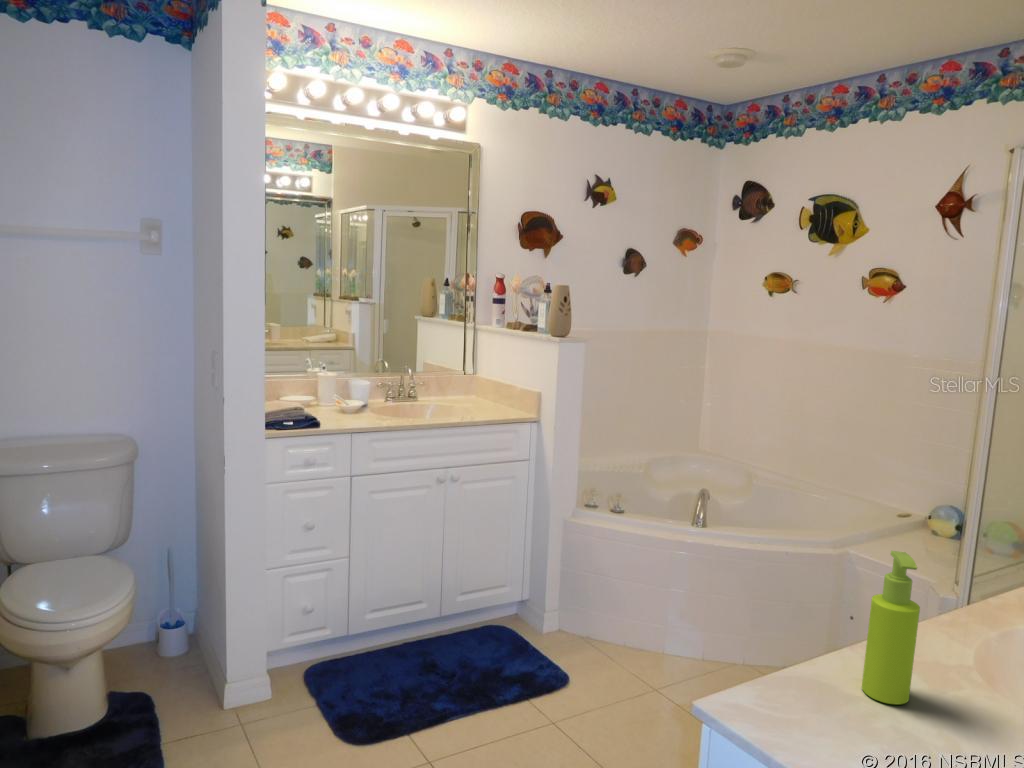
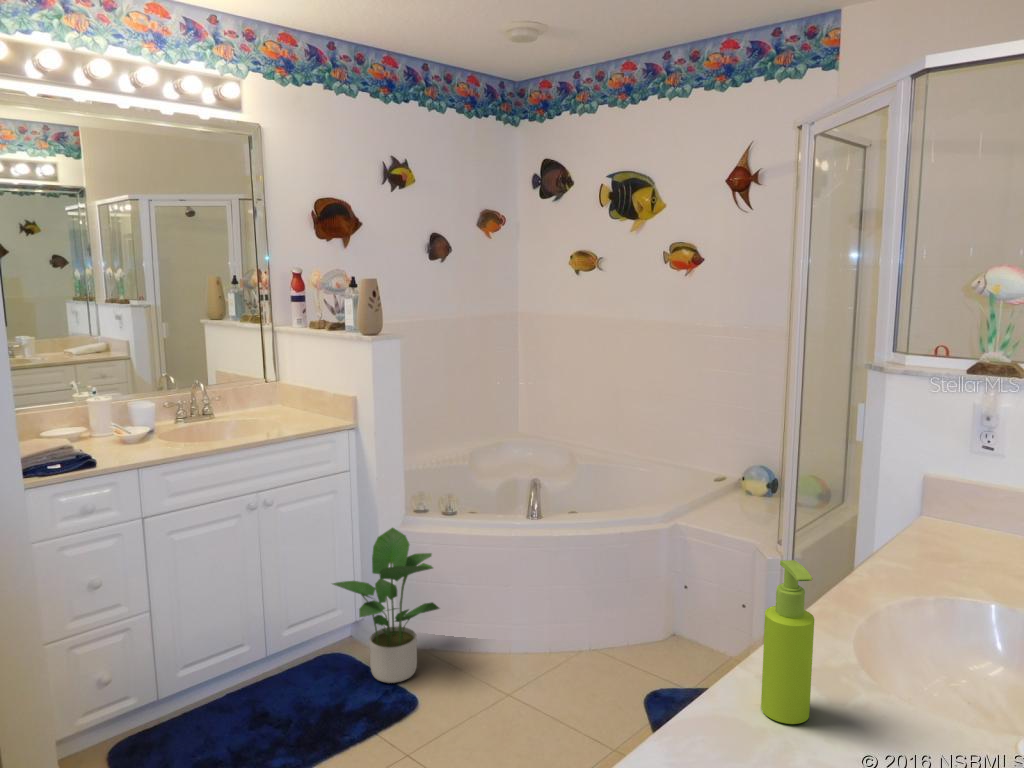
potted plant: none [501,516,598,659] -> present [333,528,439,683]

